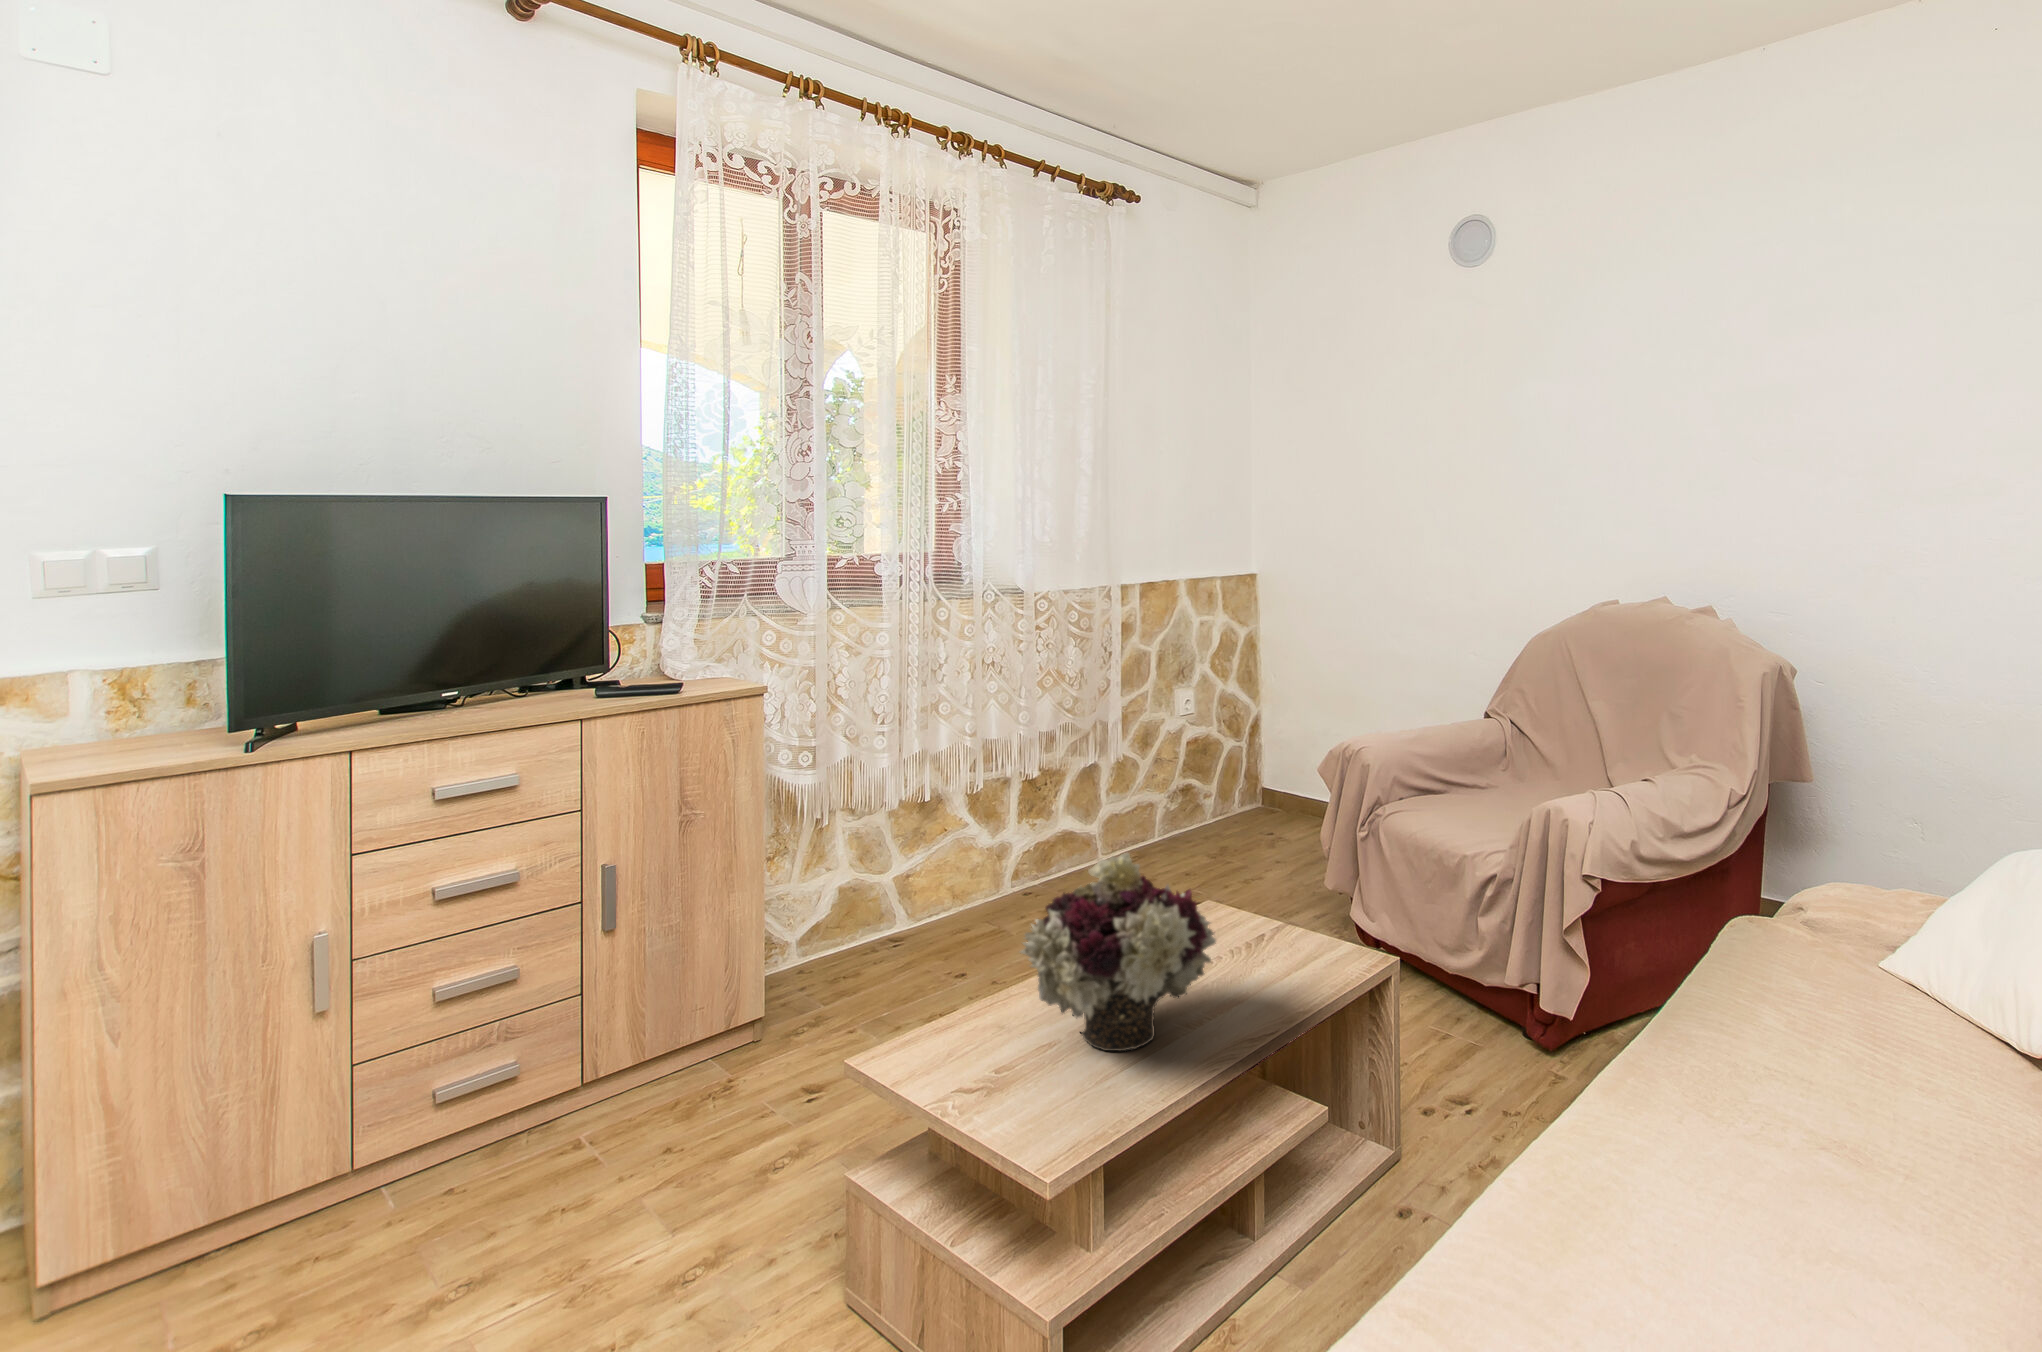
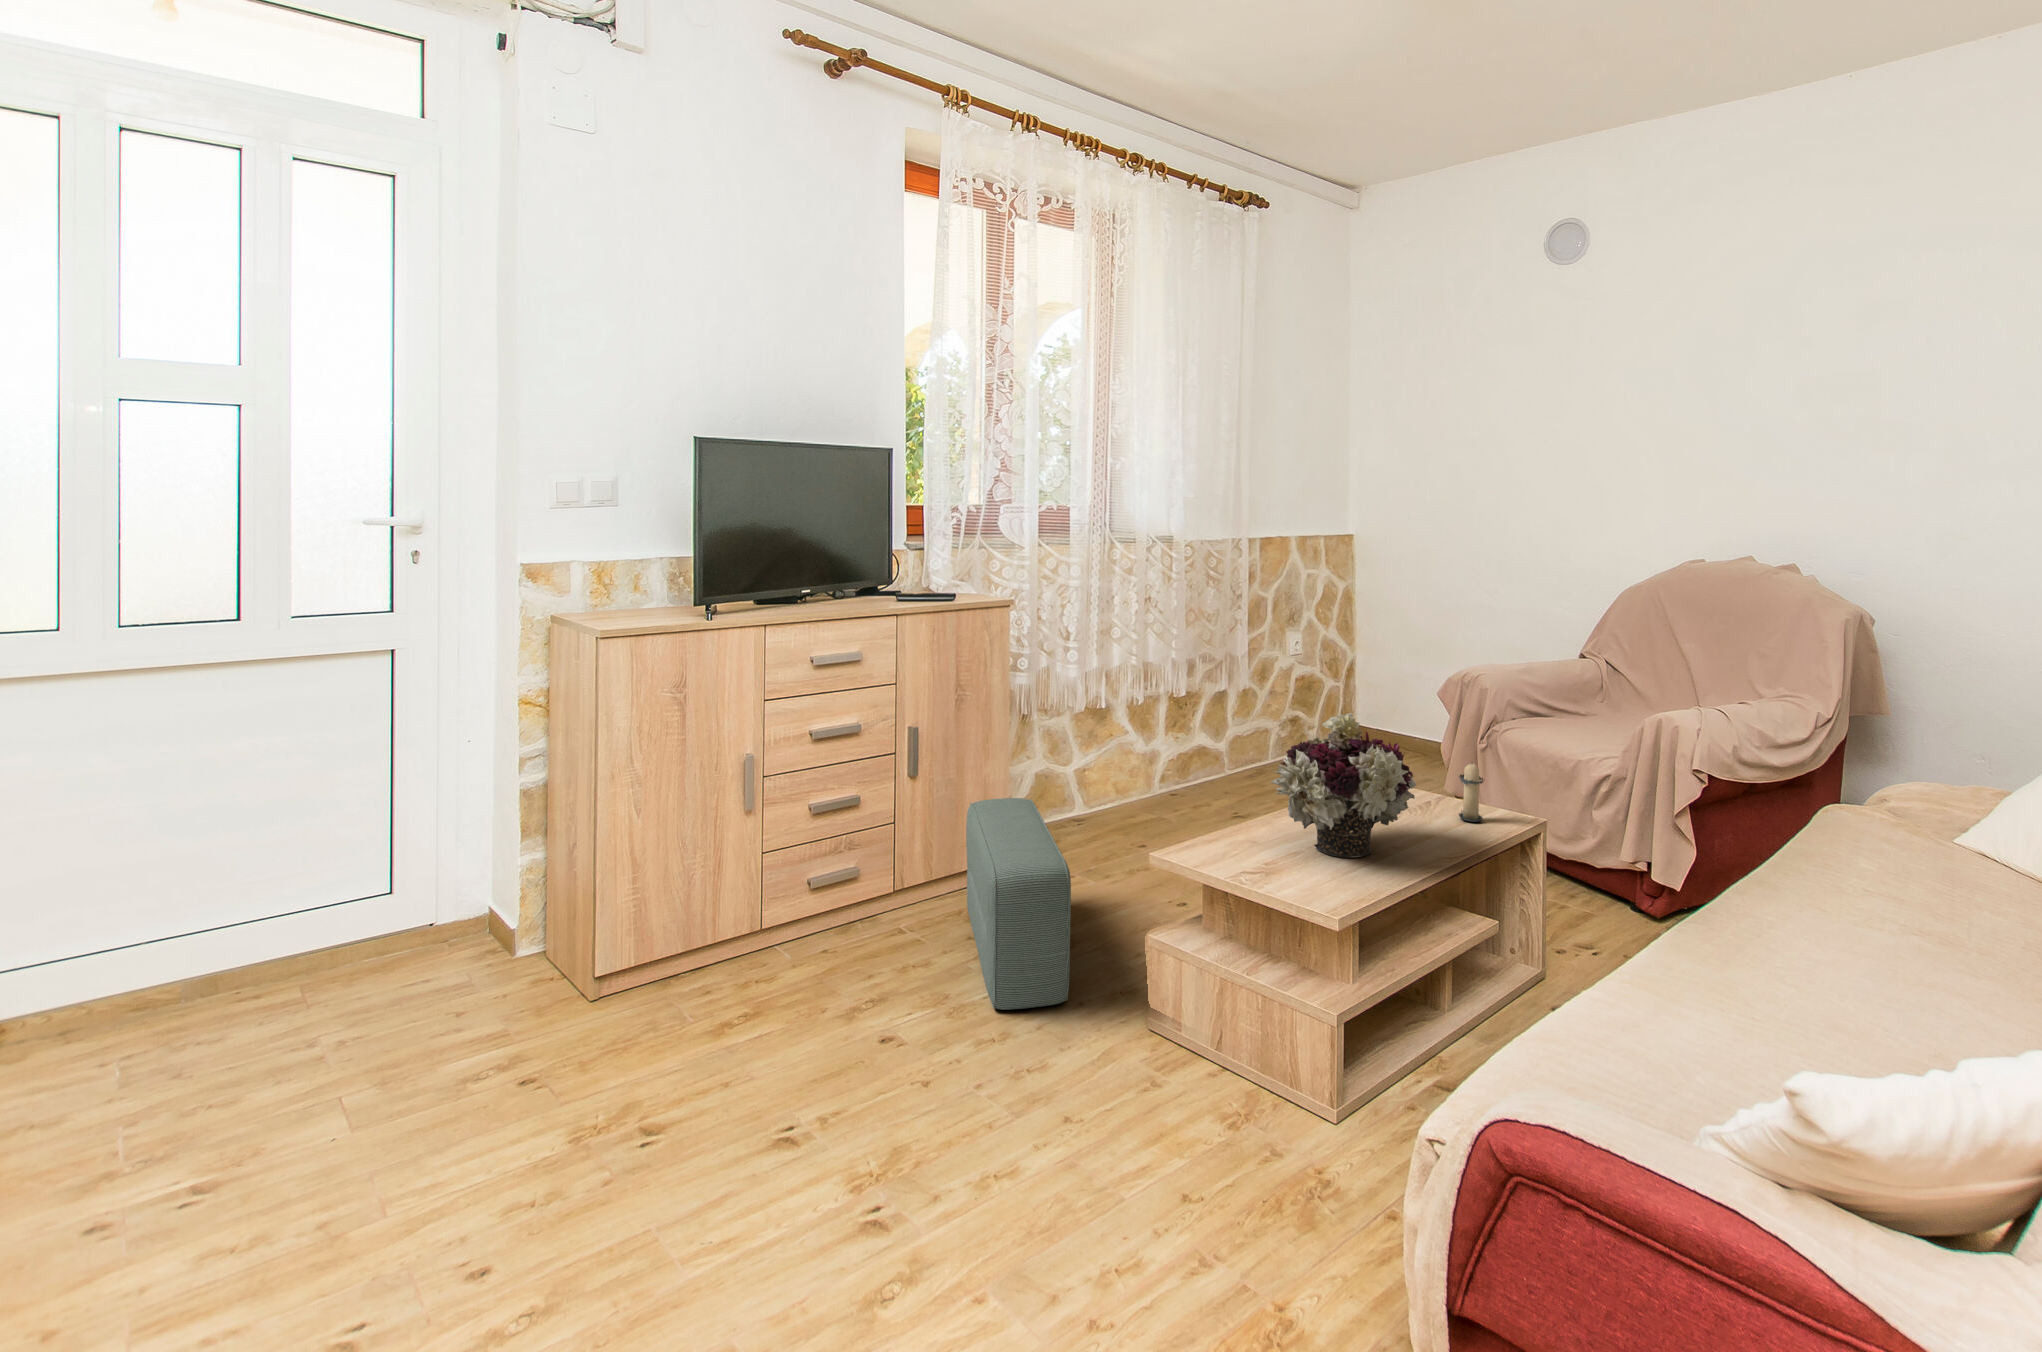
candle: none [1287,891,1324,973] -> present [1459,763,1484,822]
pouf: none [635,949,777,1286] -> present [966,798,1071,1010]

